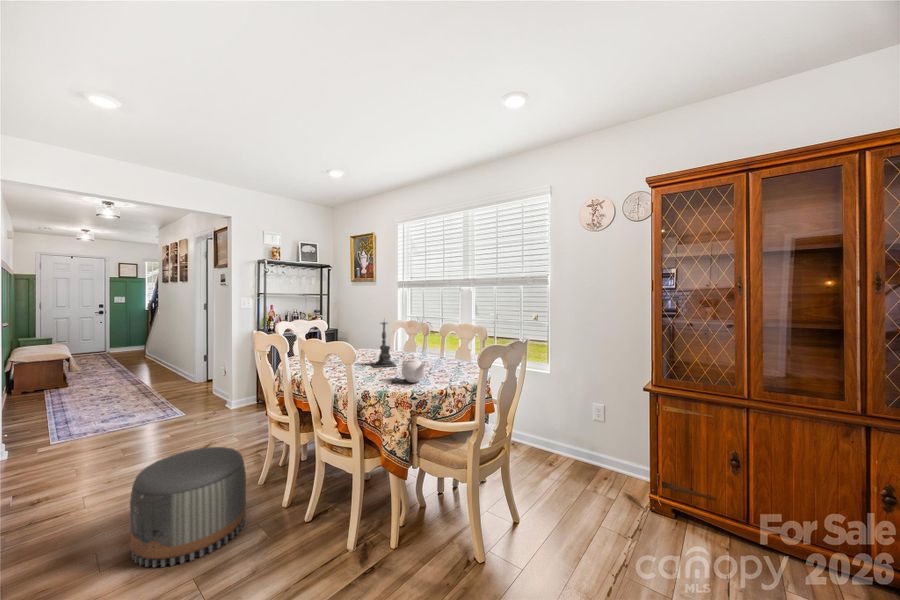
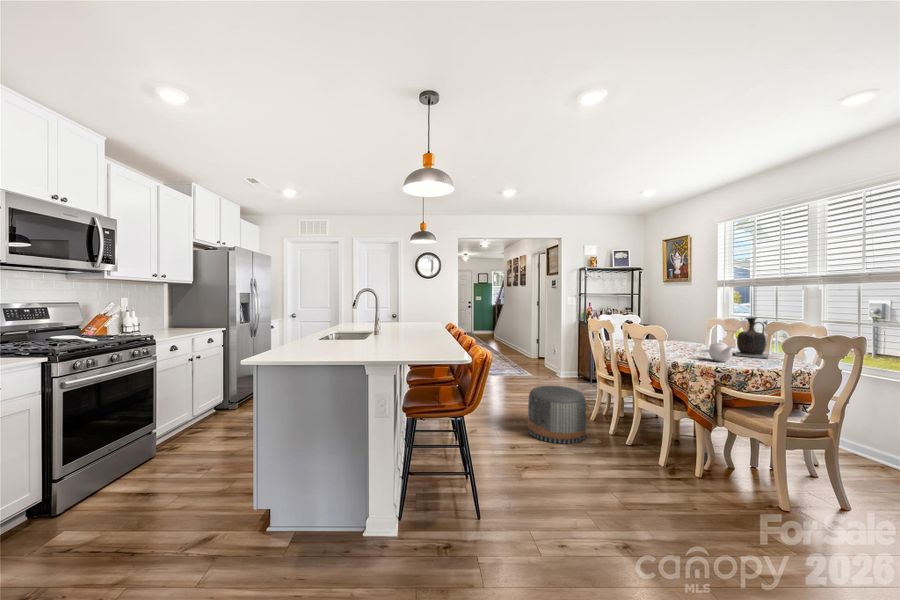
candle holder: present [372,322,396,367] -> none [680,309,706,352]
vase: none [424,323,453,368] -> present [735,317,769,359]

